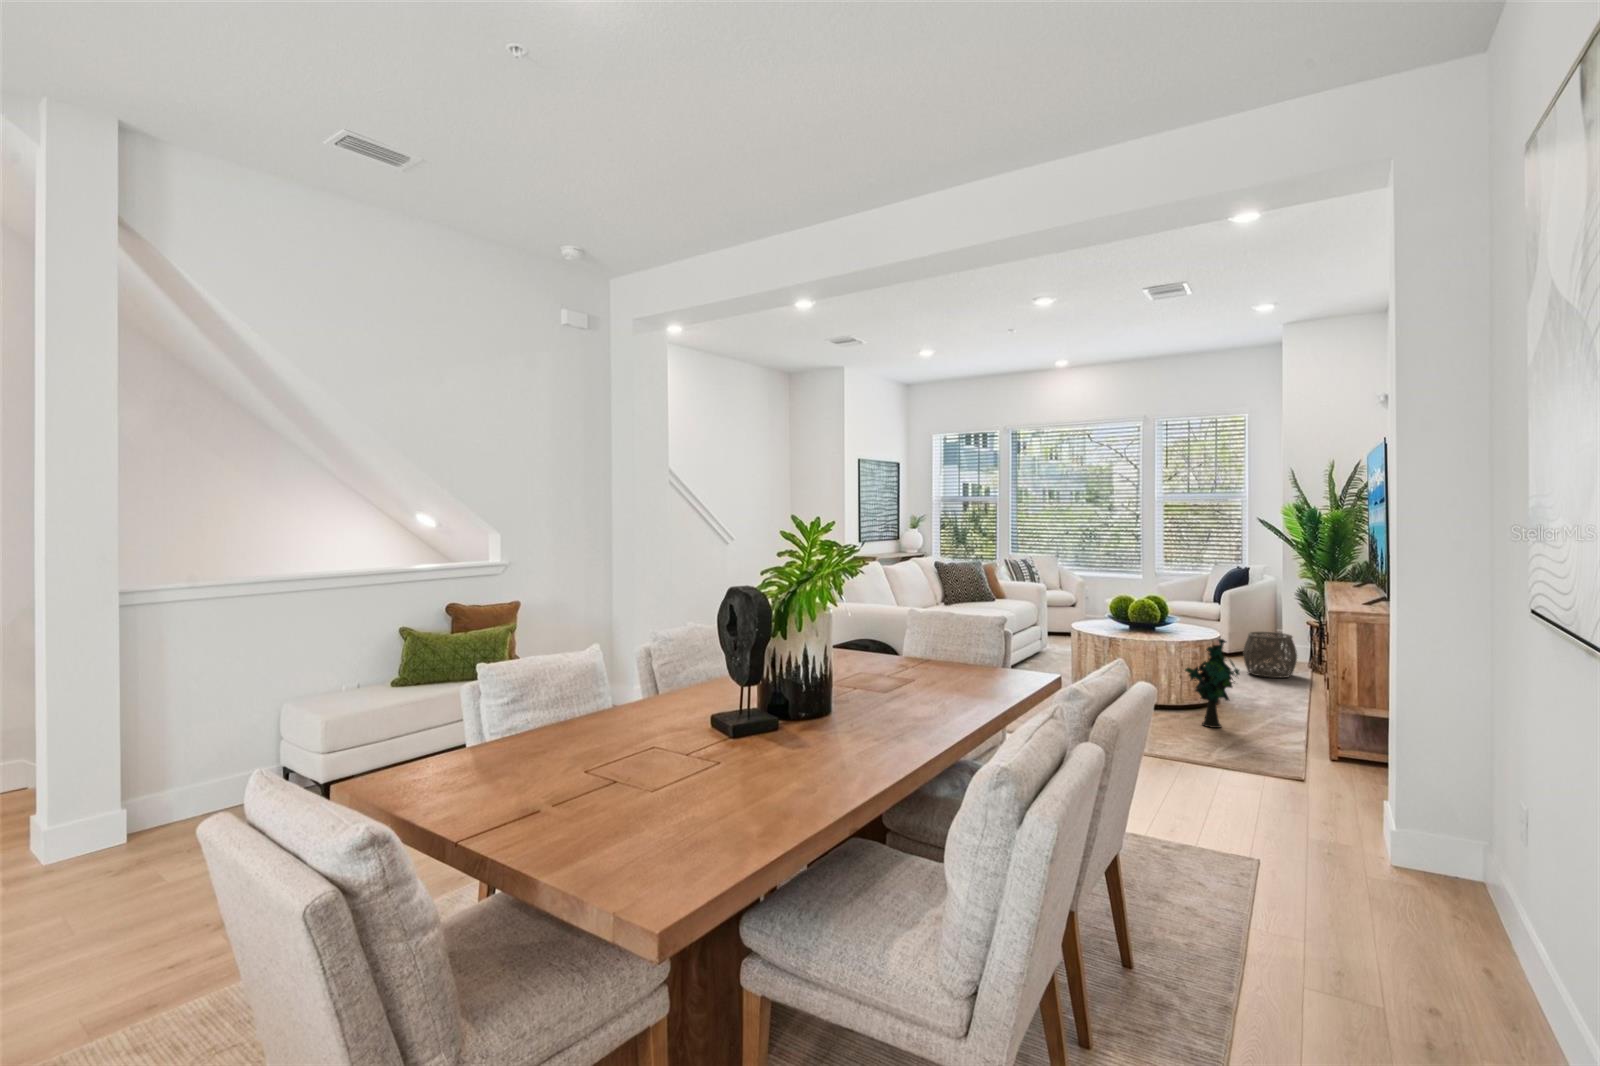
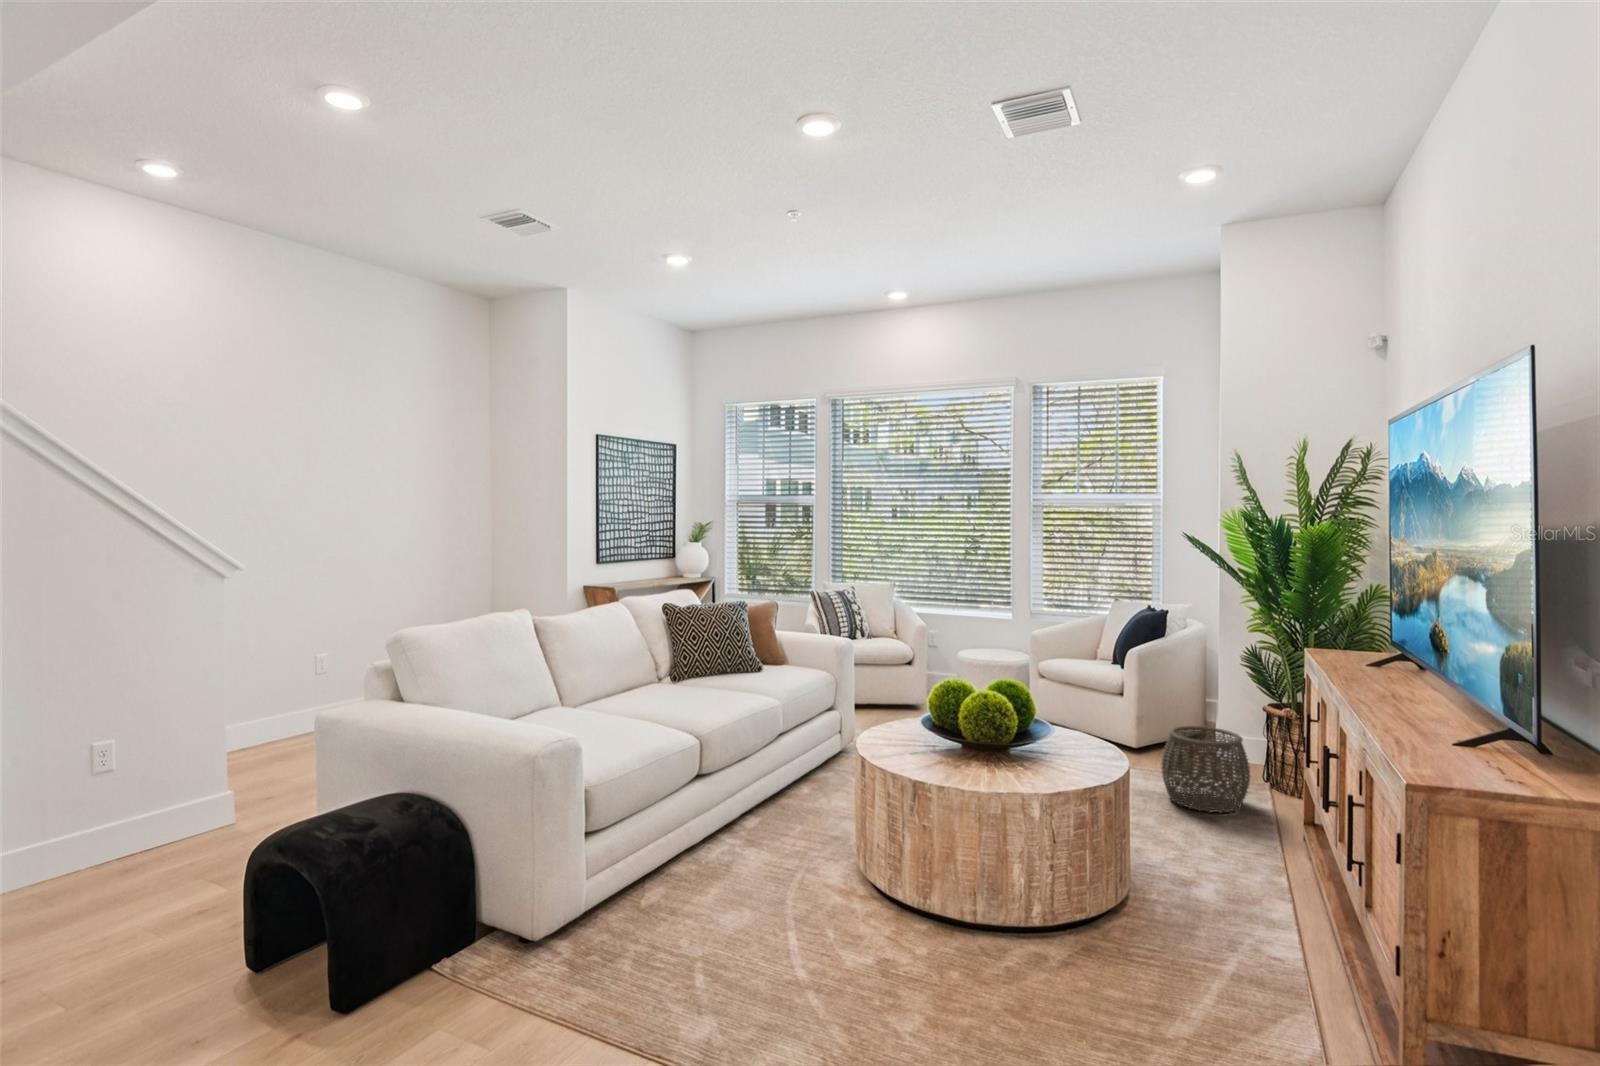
decorative plant: present [1185,639,1239,728] -> none [1055,807,1172,1009]

